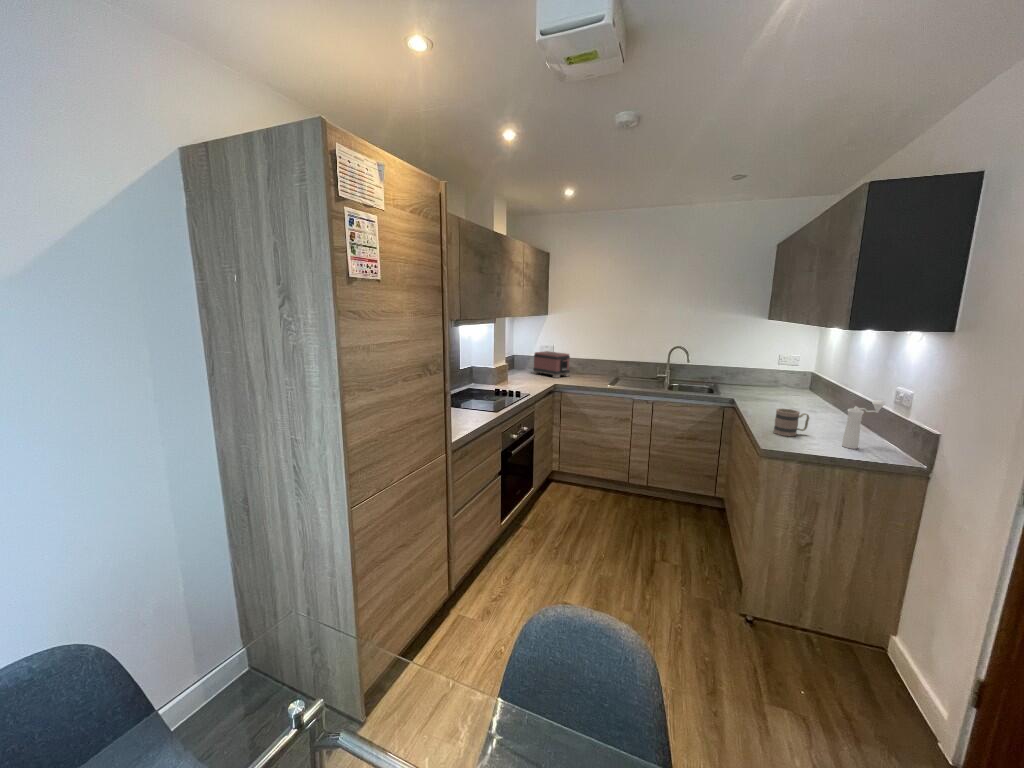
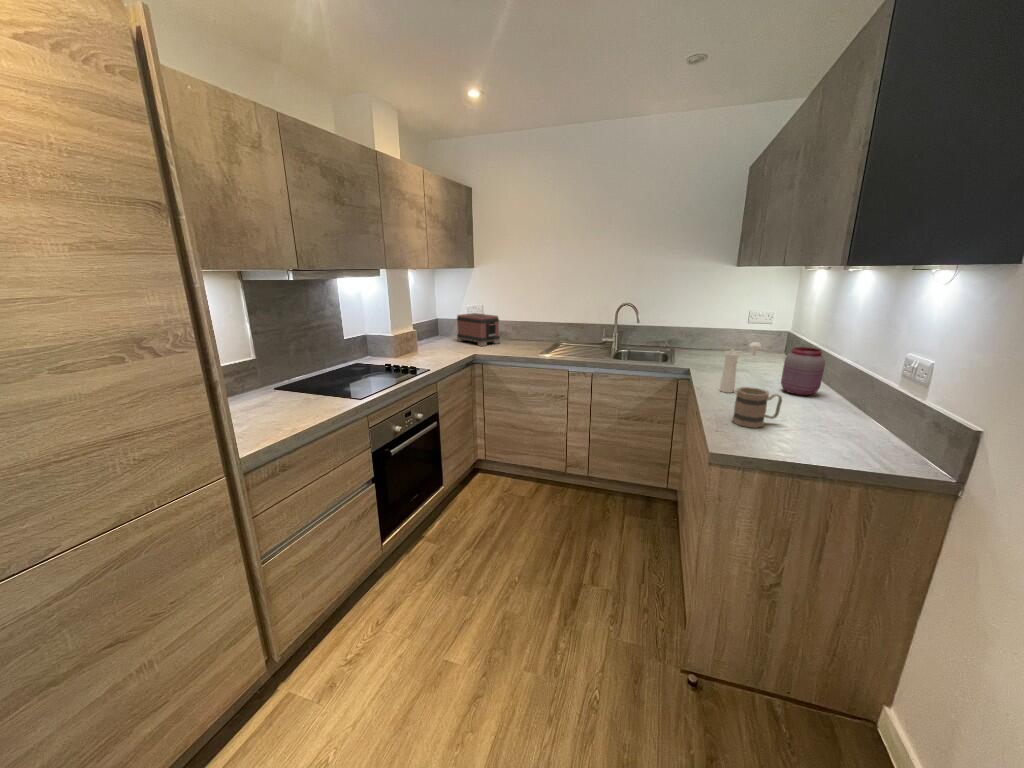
jar: none [808,383,841,419] -> present [781,347,825,395]
pepper mill: present [842,400,885,449] -> present [720,342,761,393]

